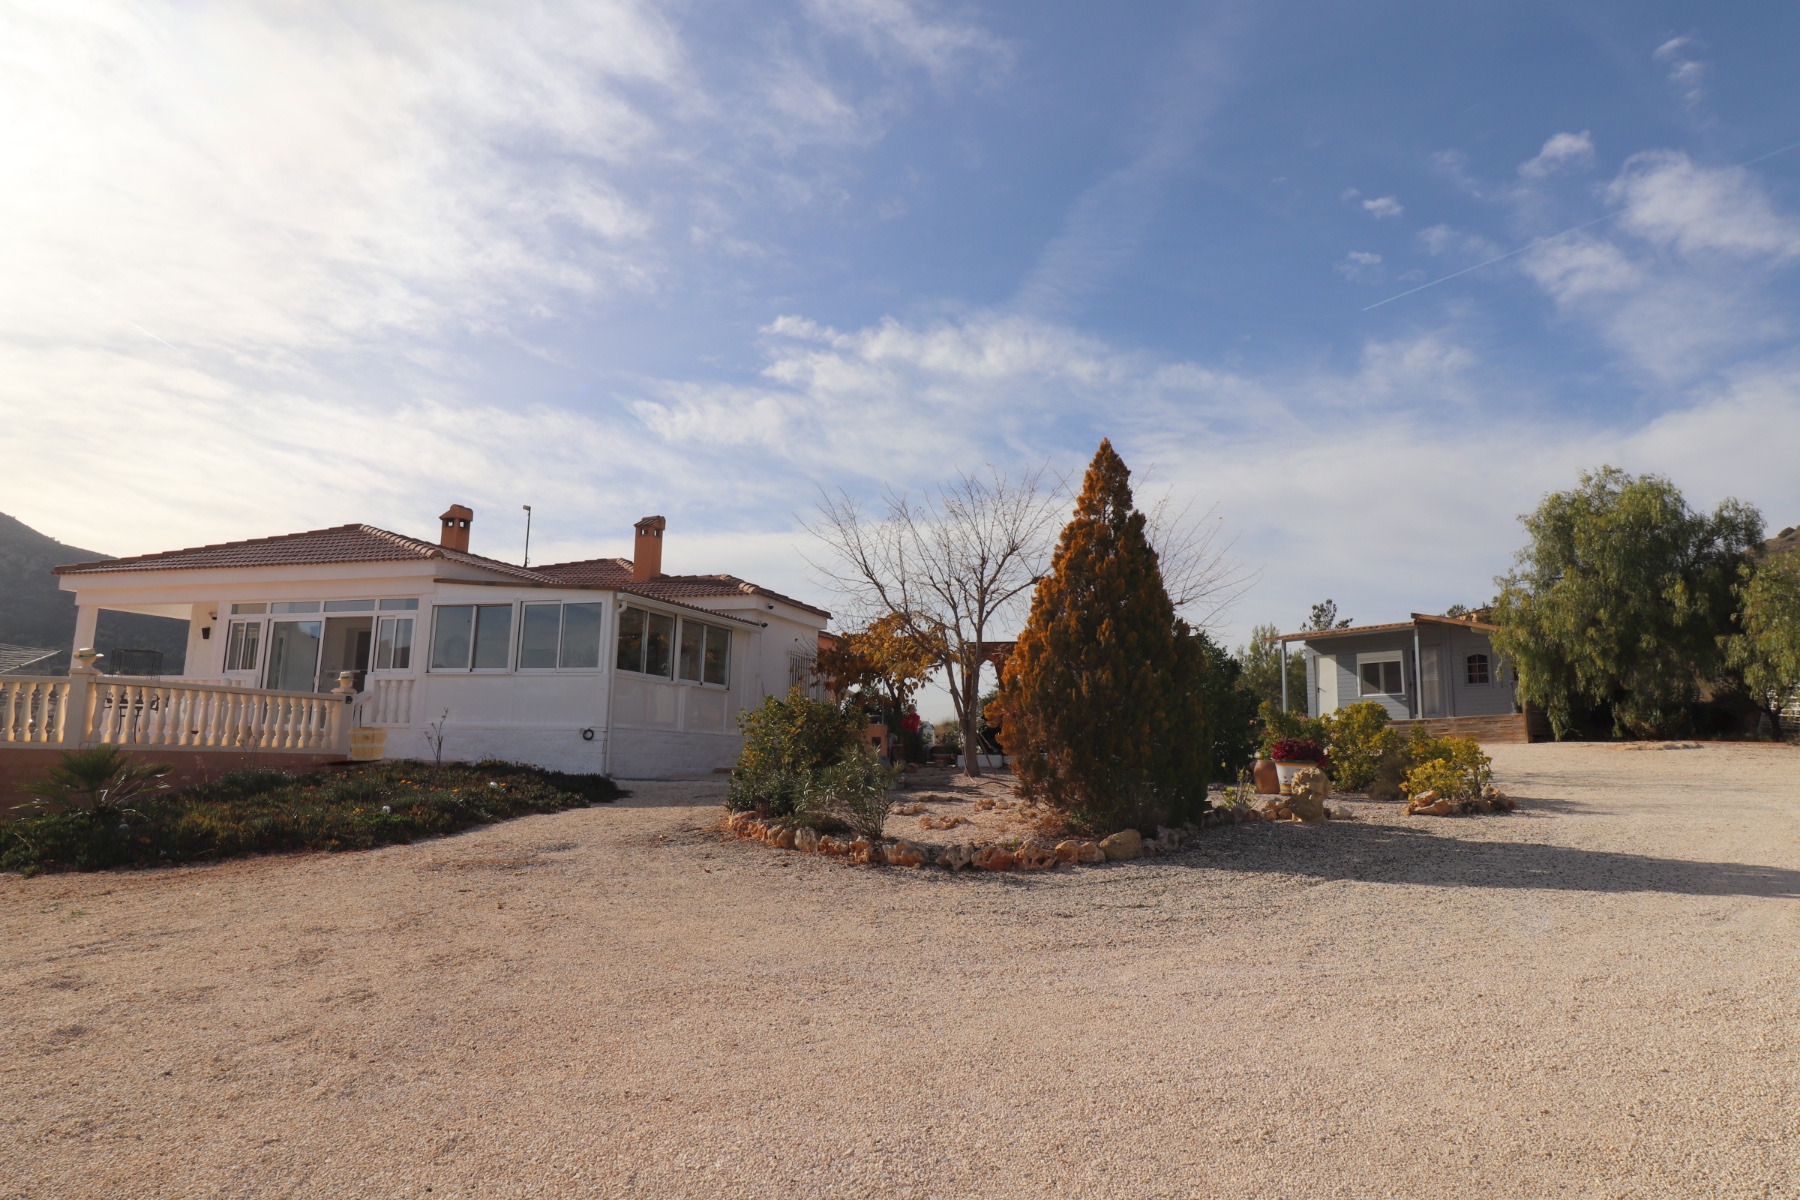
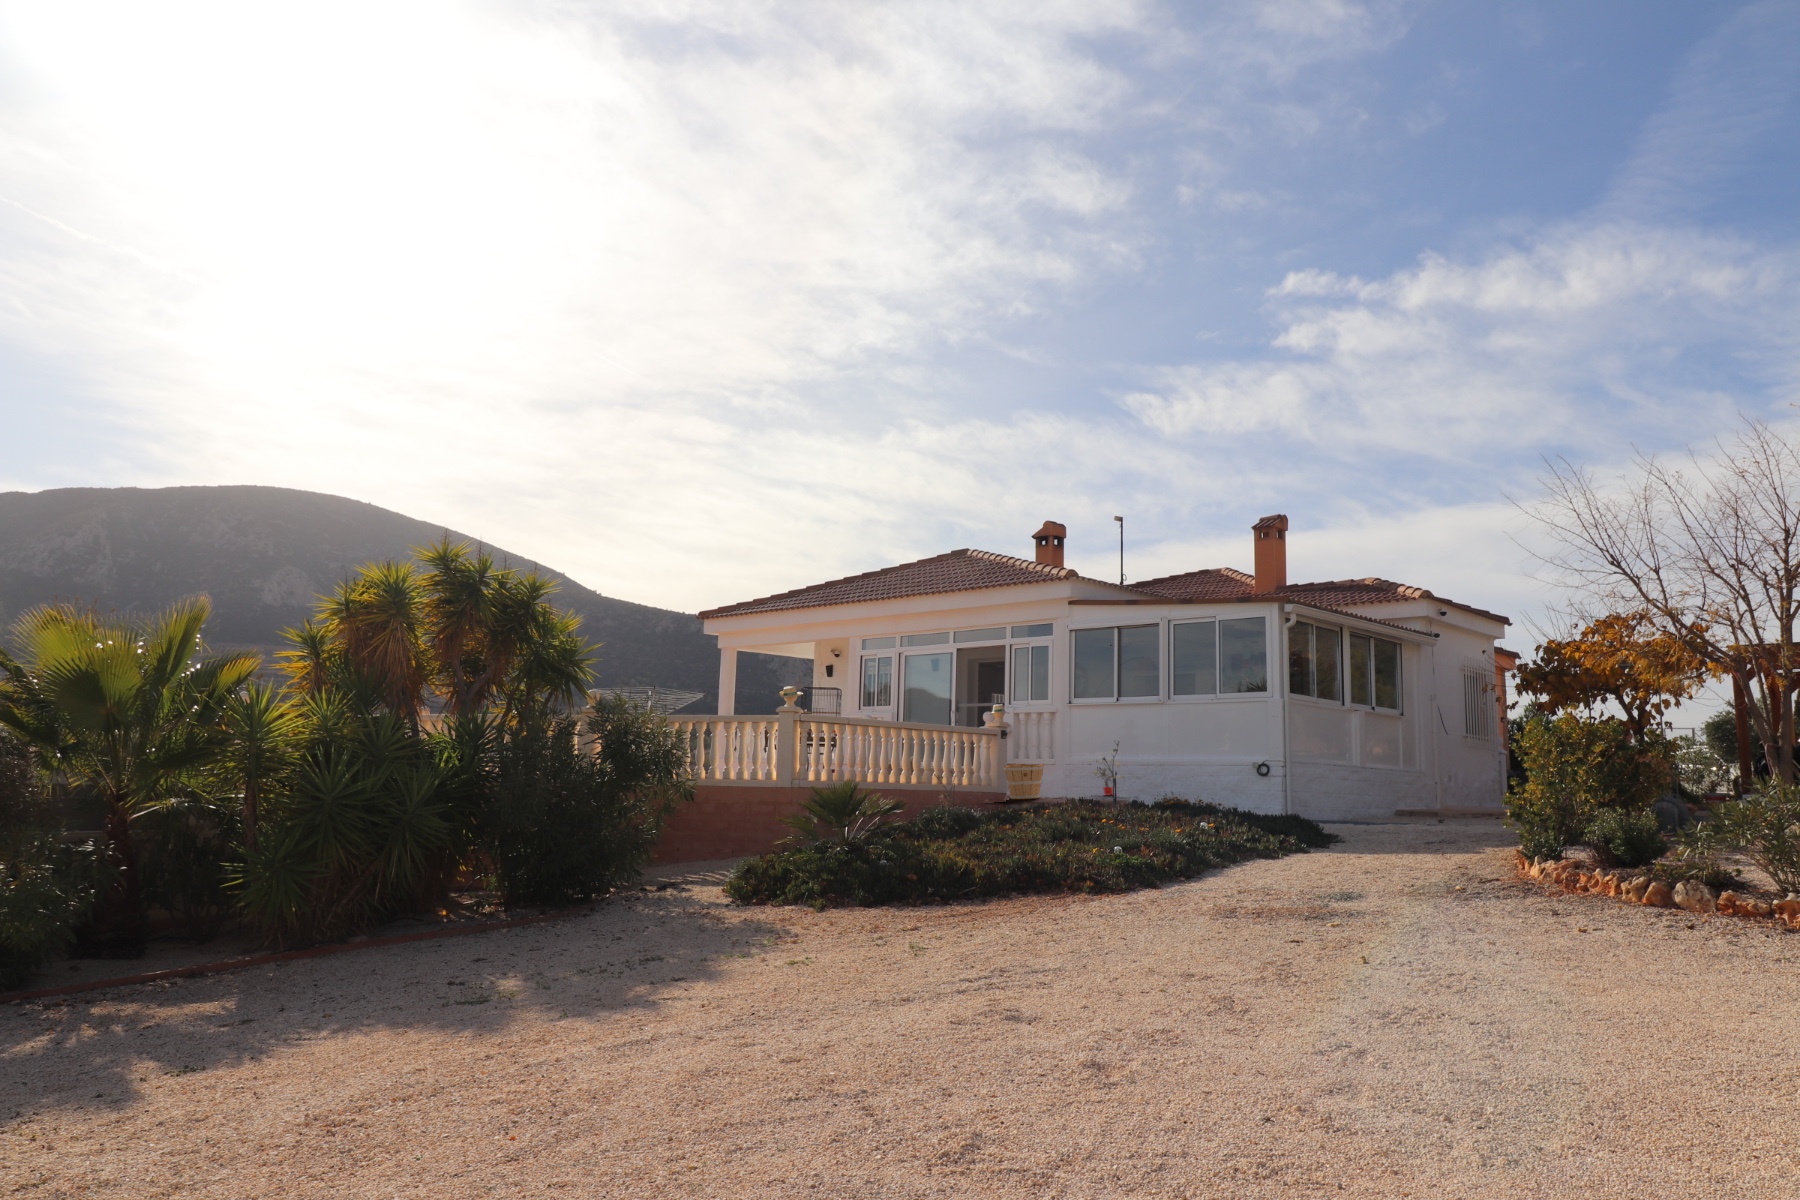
potted plant: none [433,724,473,757] -> present [1094,759,1124,795]

